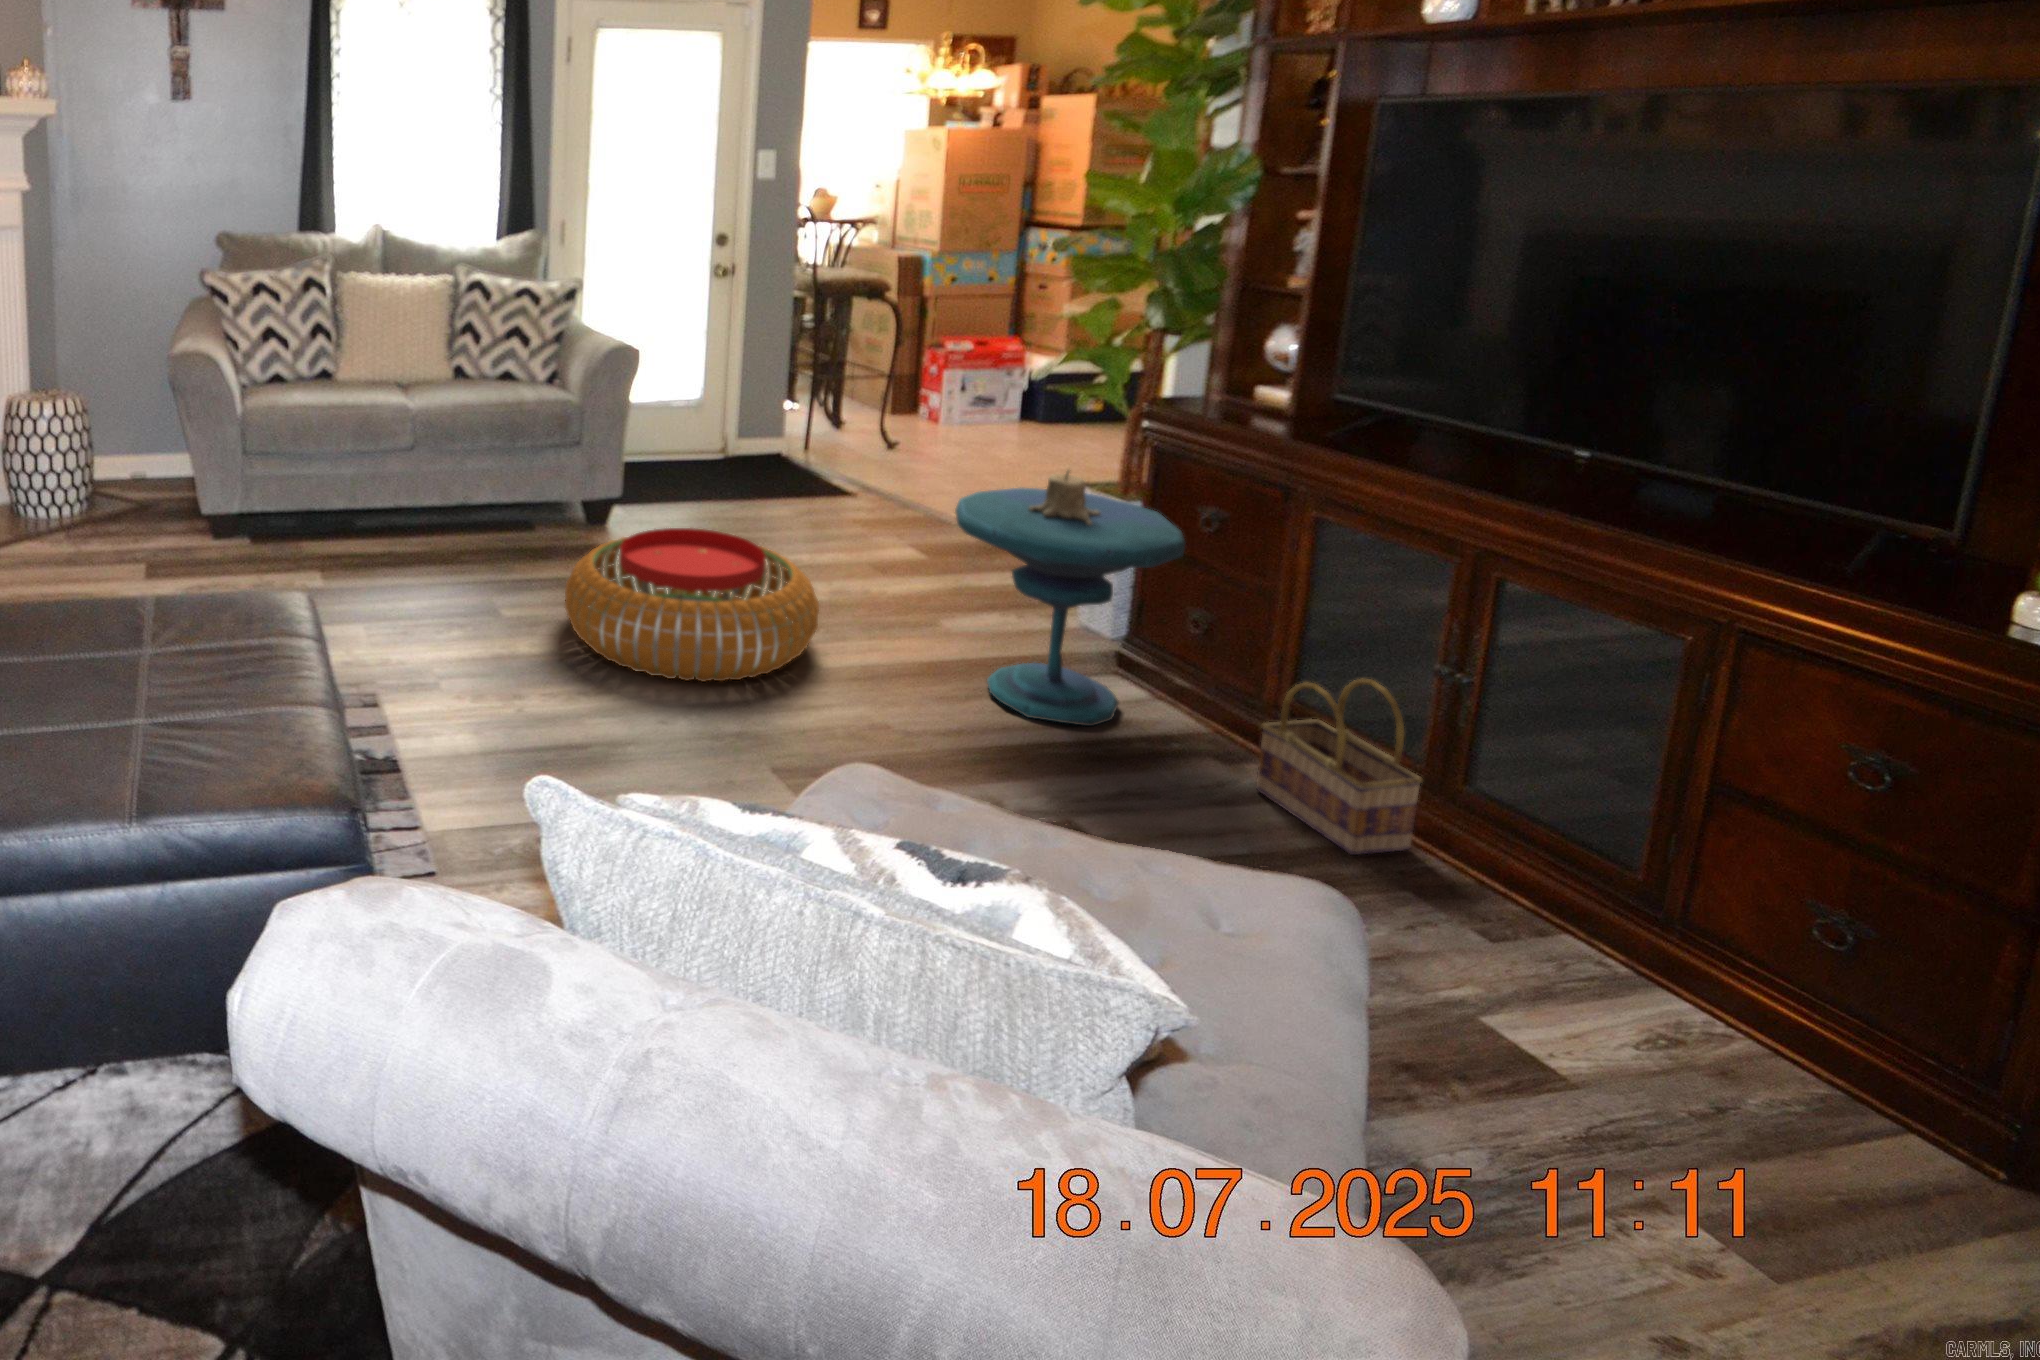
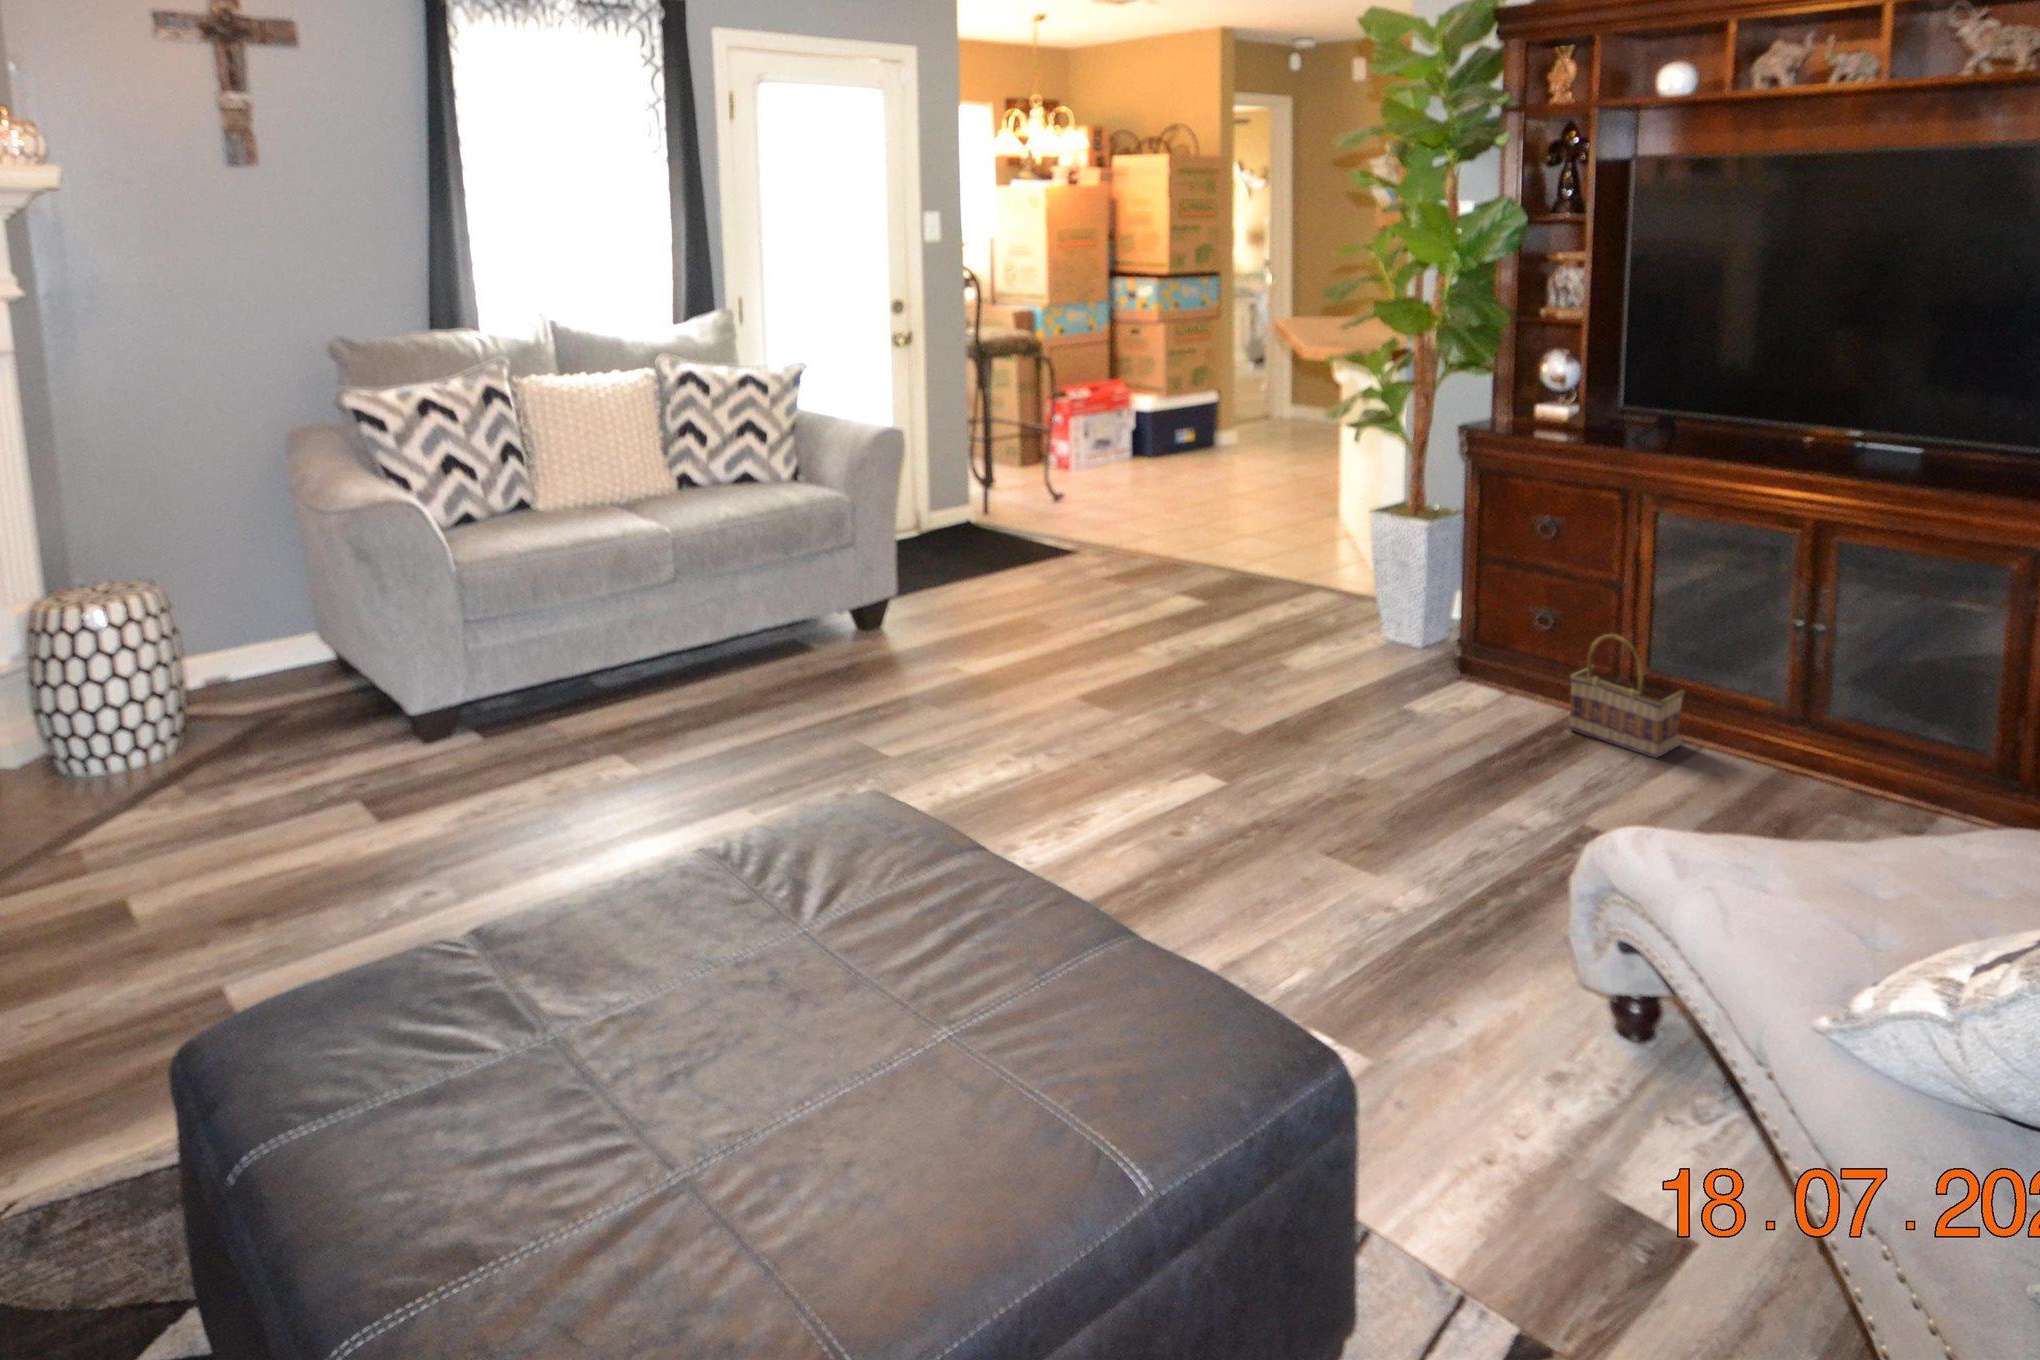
side table: present [955,470,1185,726] -> none [1300,495,1488,717]
pouf: present [565,528,819,682] -> none [937,606,1194,762]

